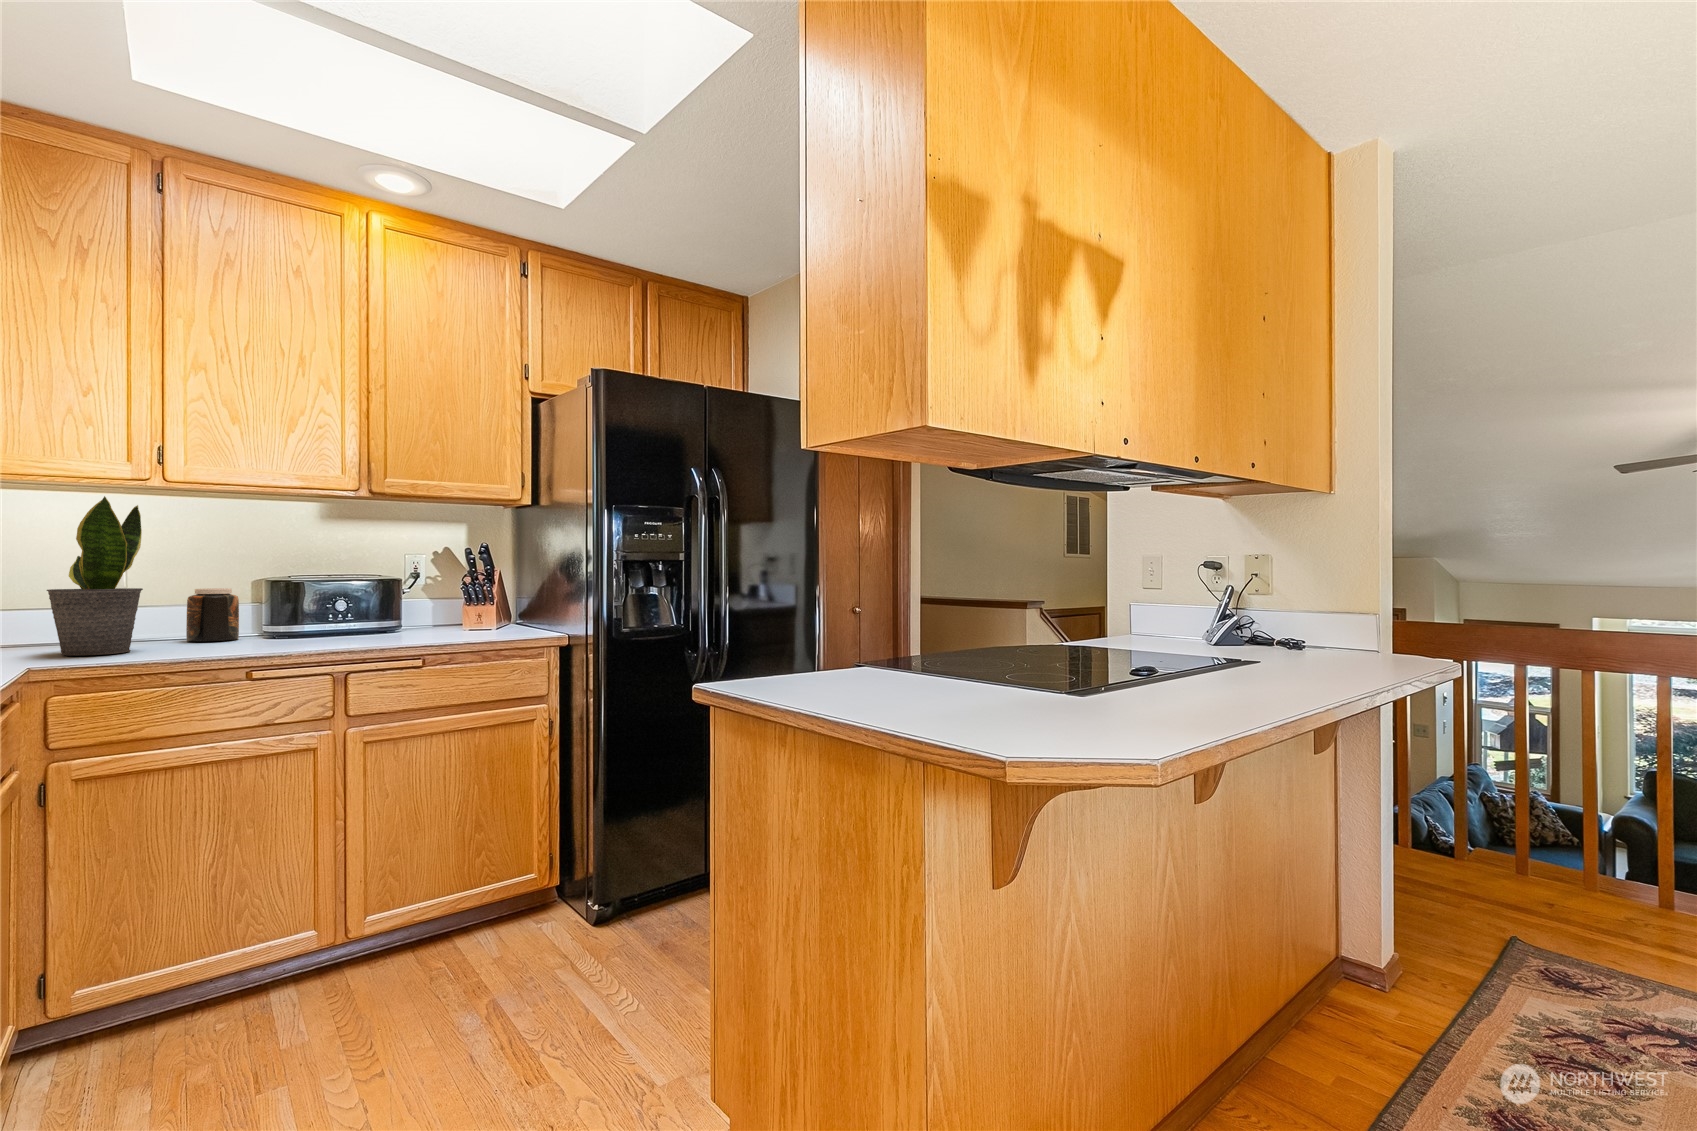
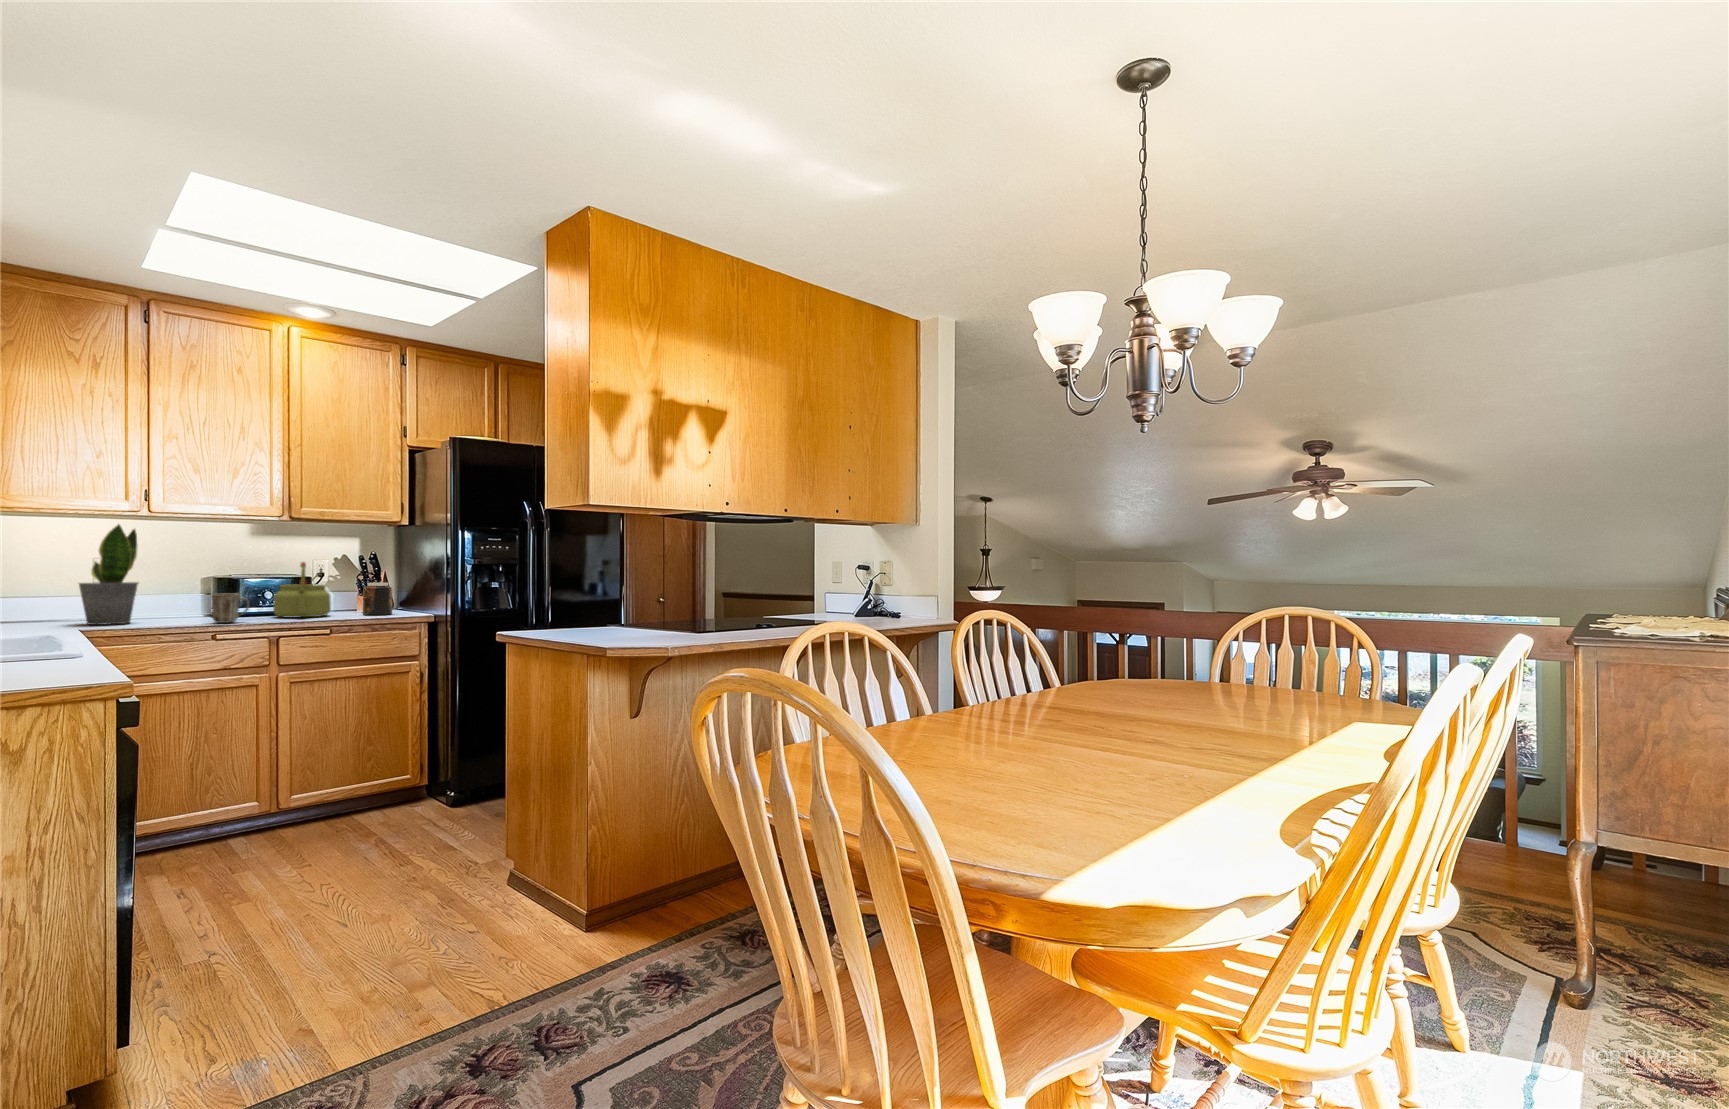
kettle: none [343,557,424,641] -> present [273,562,331,617]
jar: present [186,588,239,641] -> present [363,583,392,615]
mug: none [244,606,302,652] -> present [211,593,249,623]

